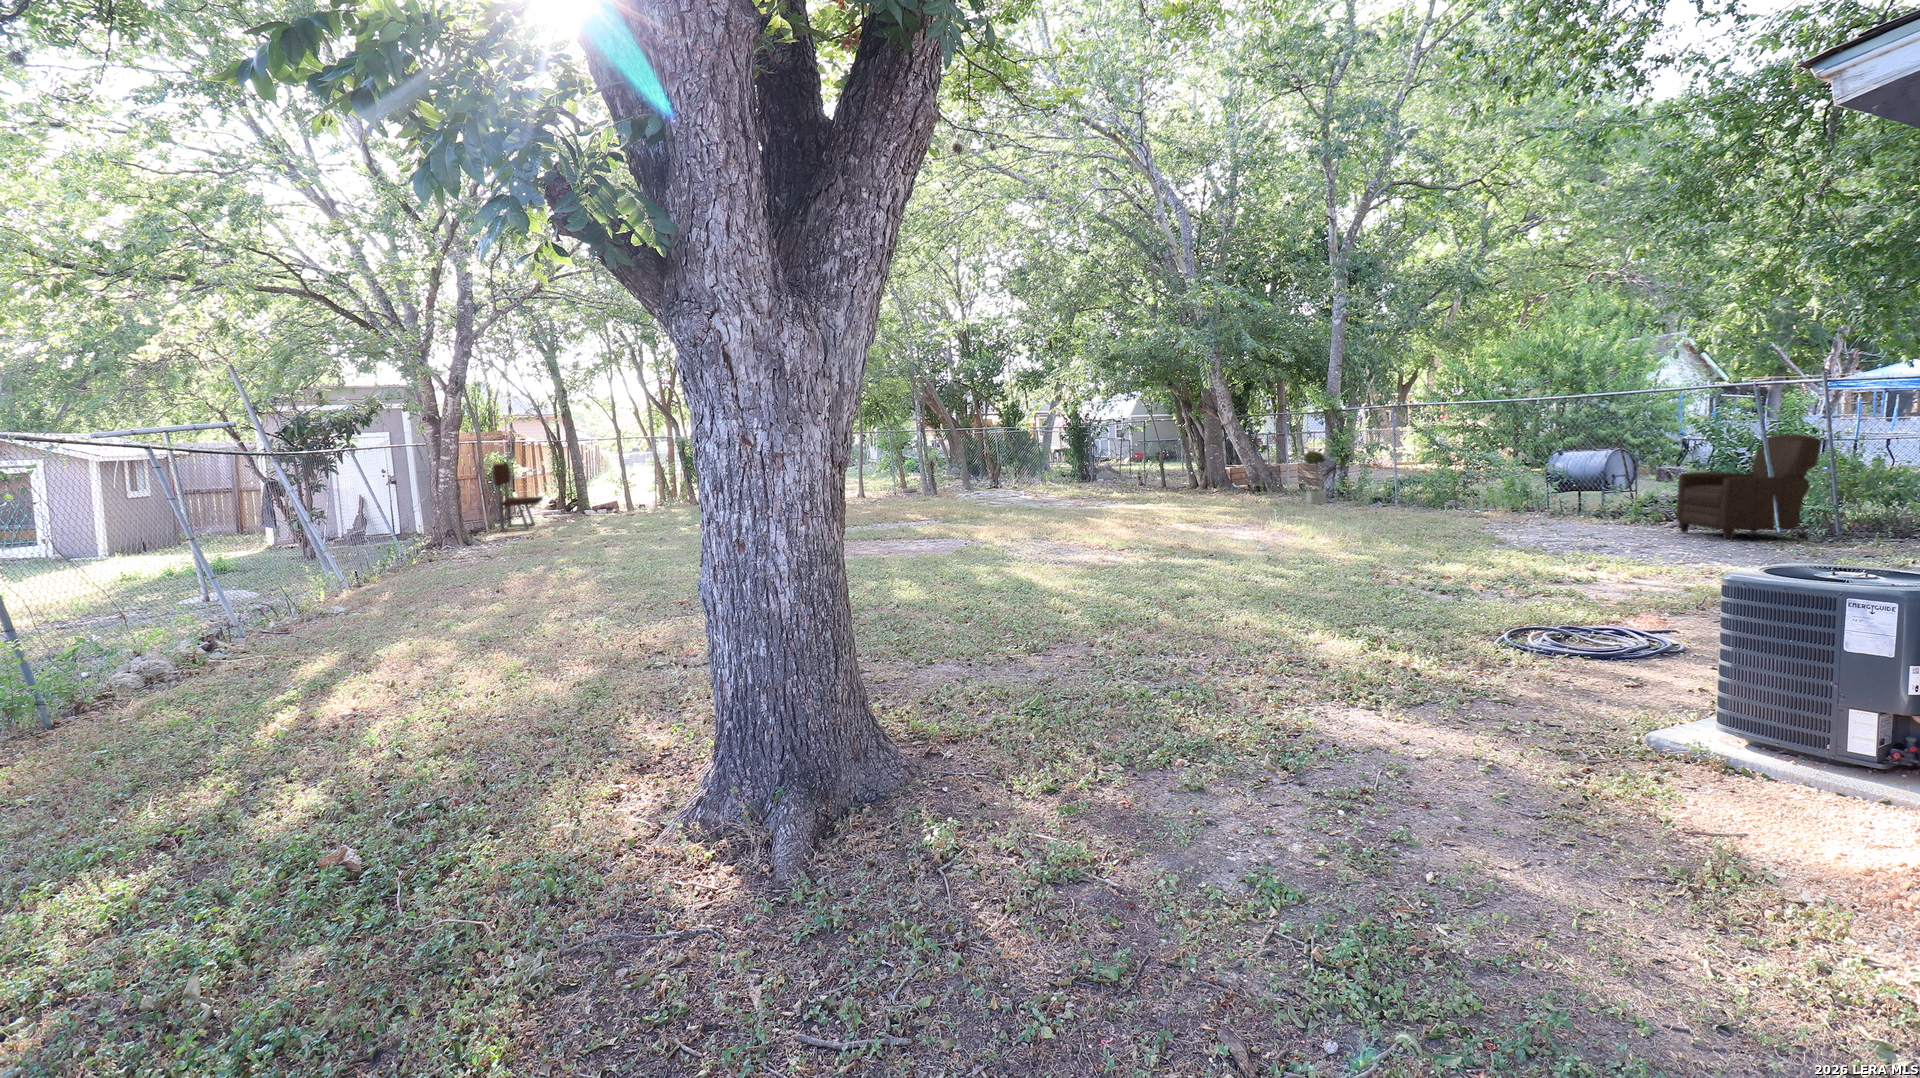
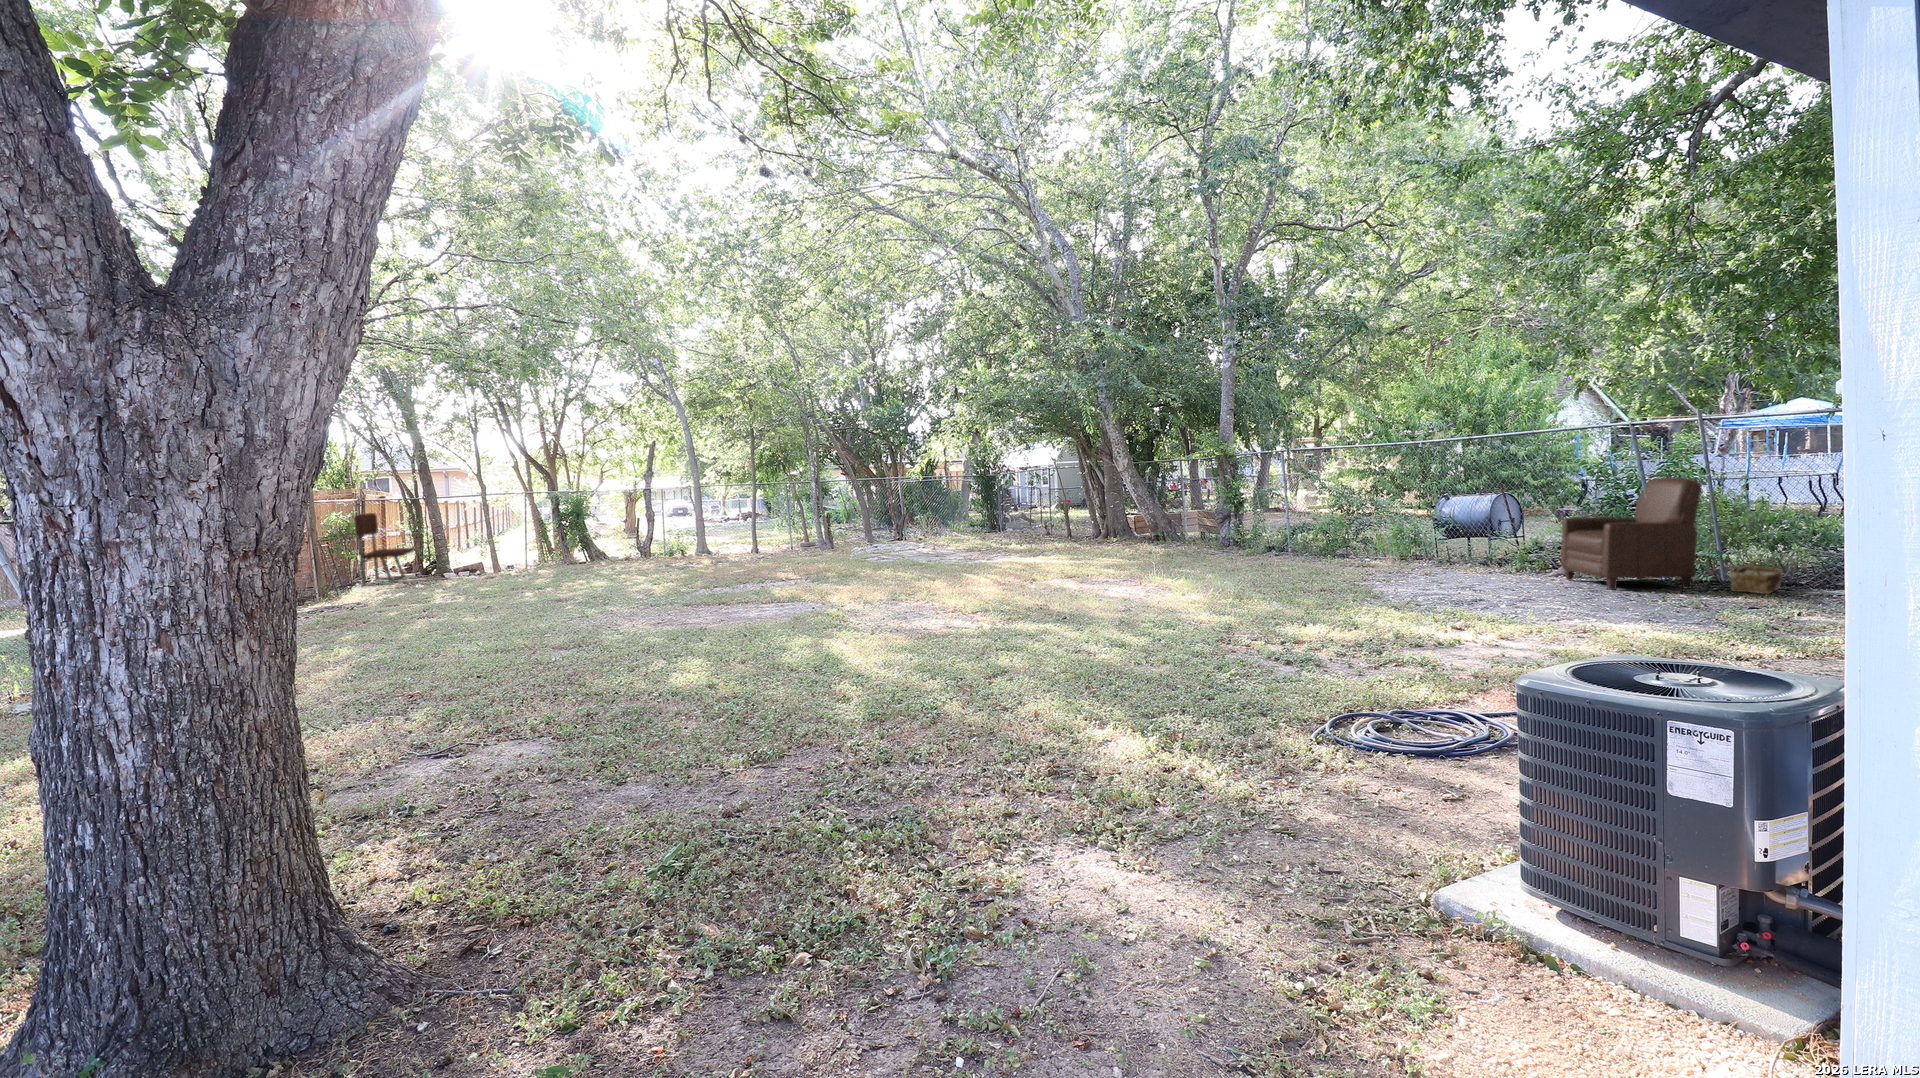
potted tree: present [1304,450,1326,504] -> none [1203,493,1227,548]
woven basket: none [1846,512,1899,546] -> present [1730,559,1783,594]

